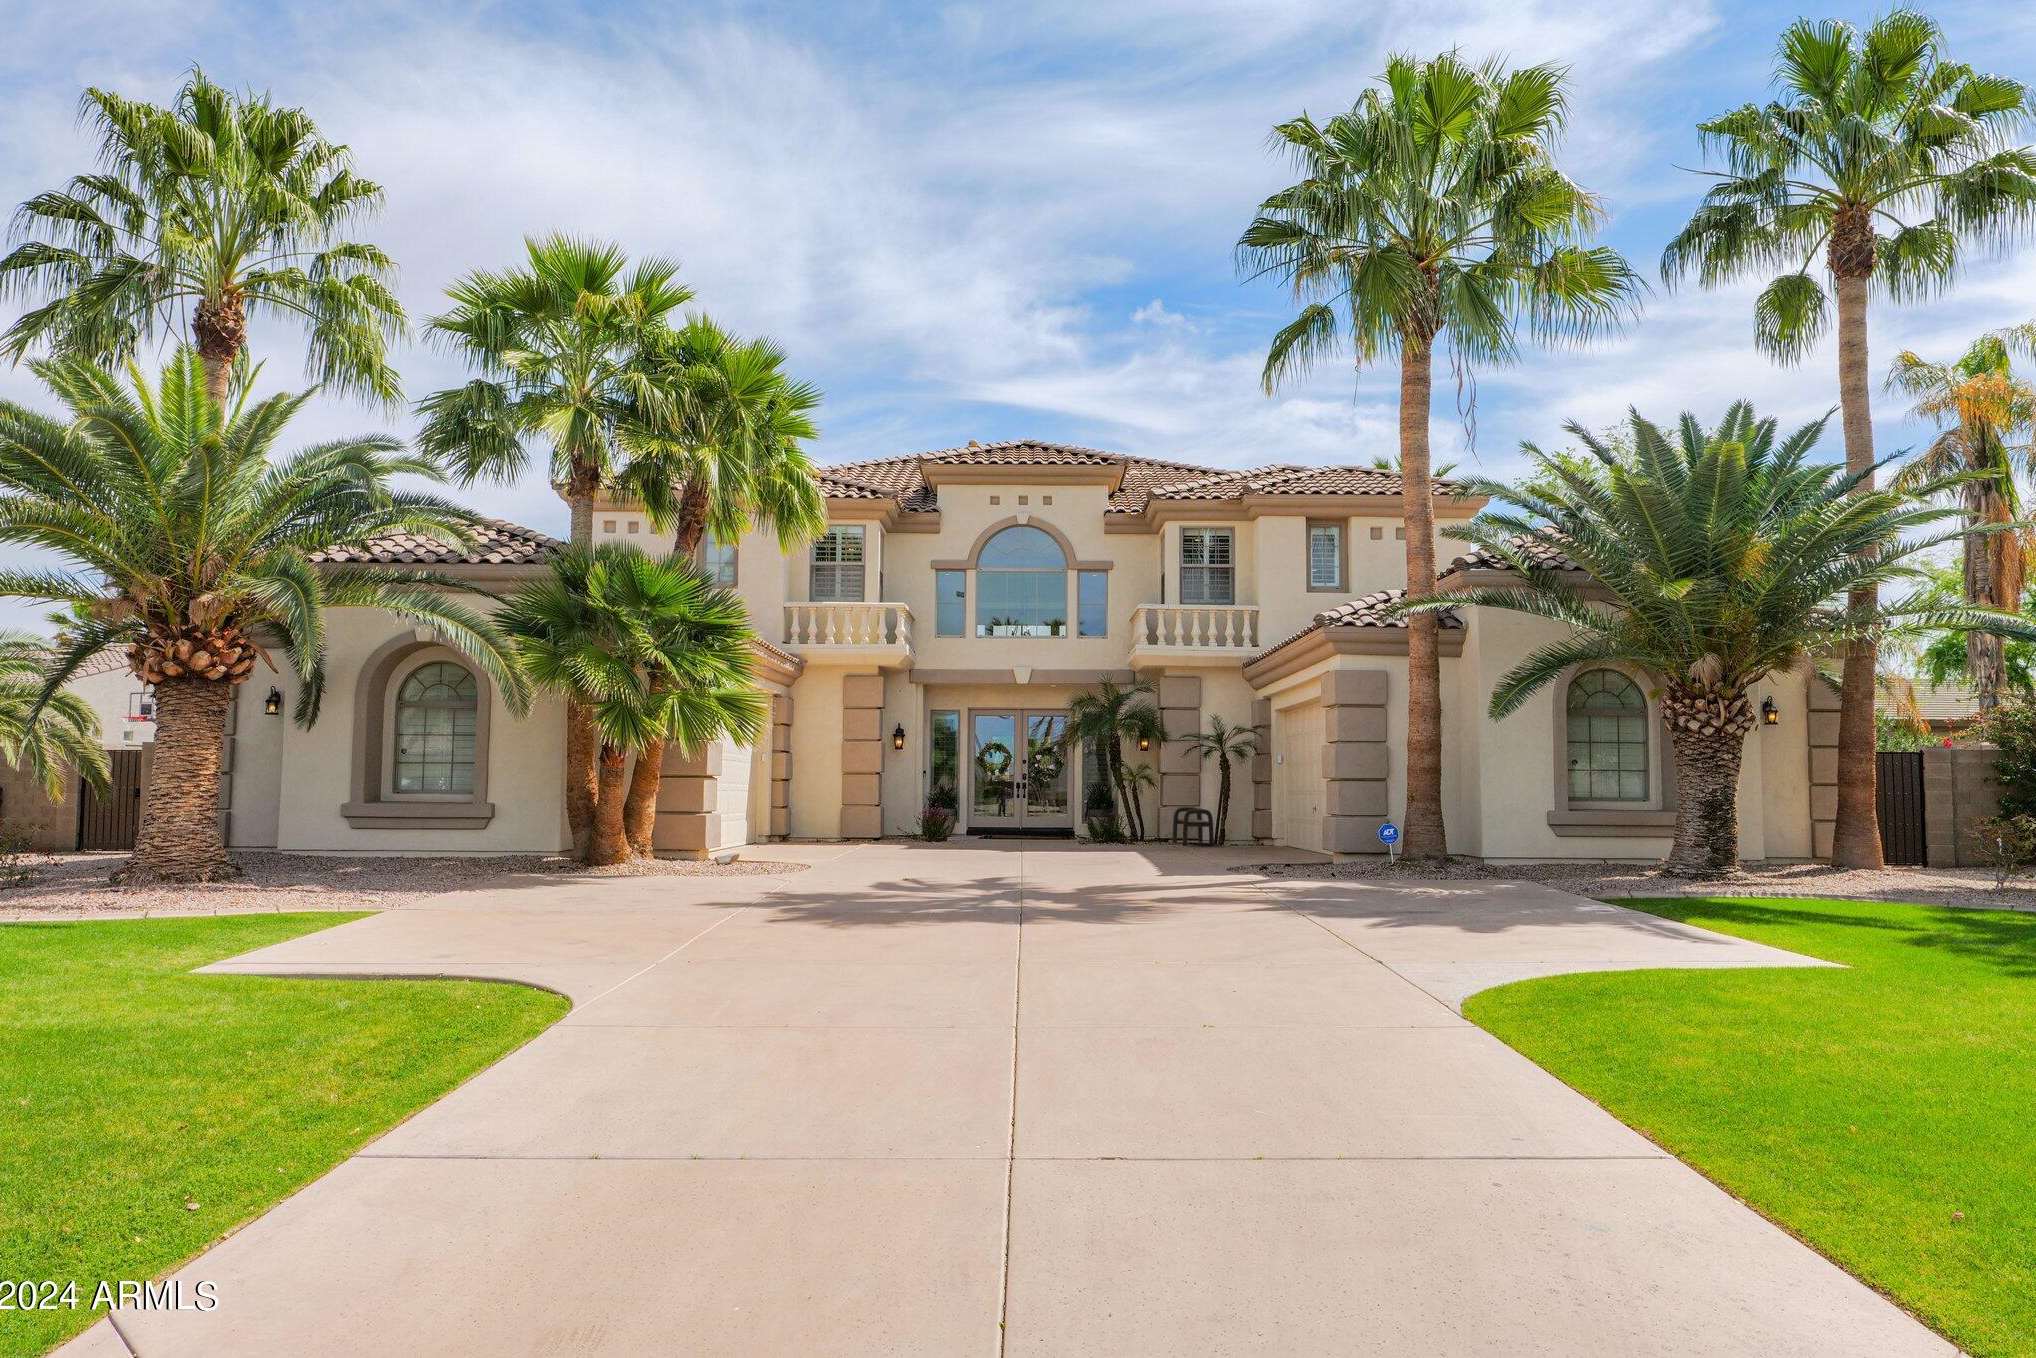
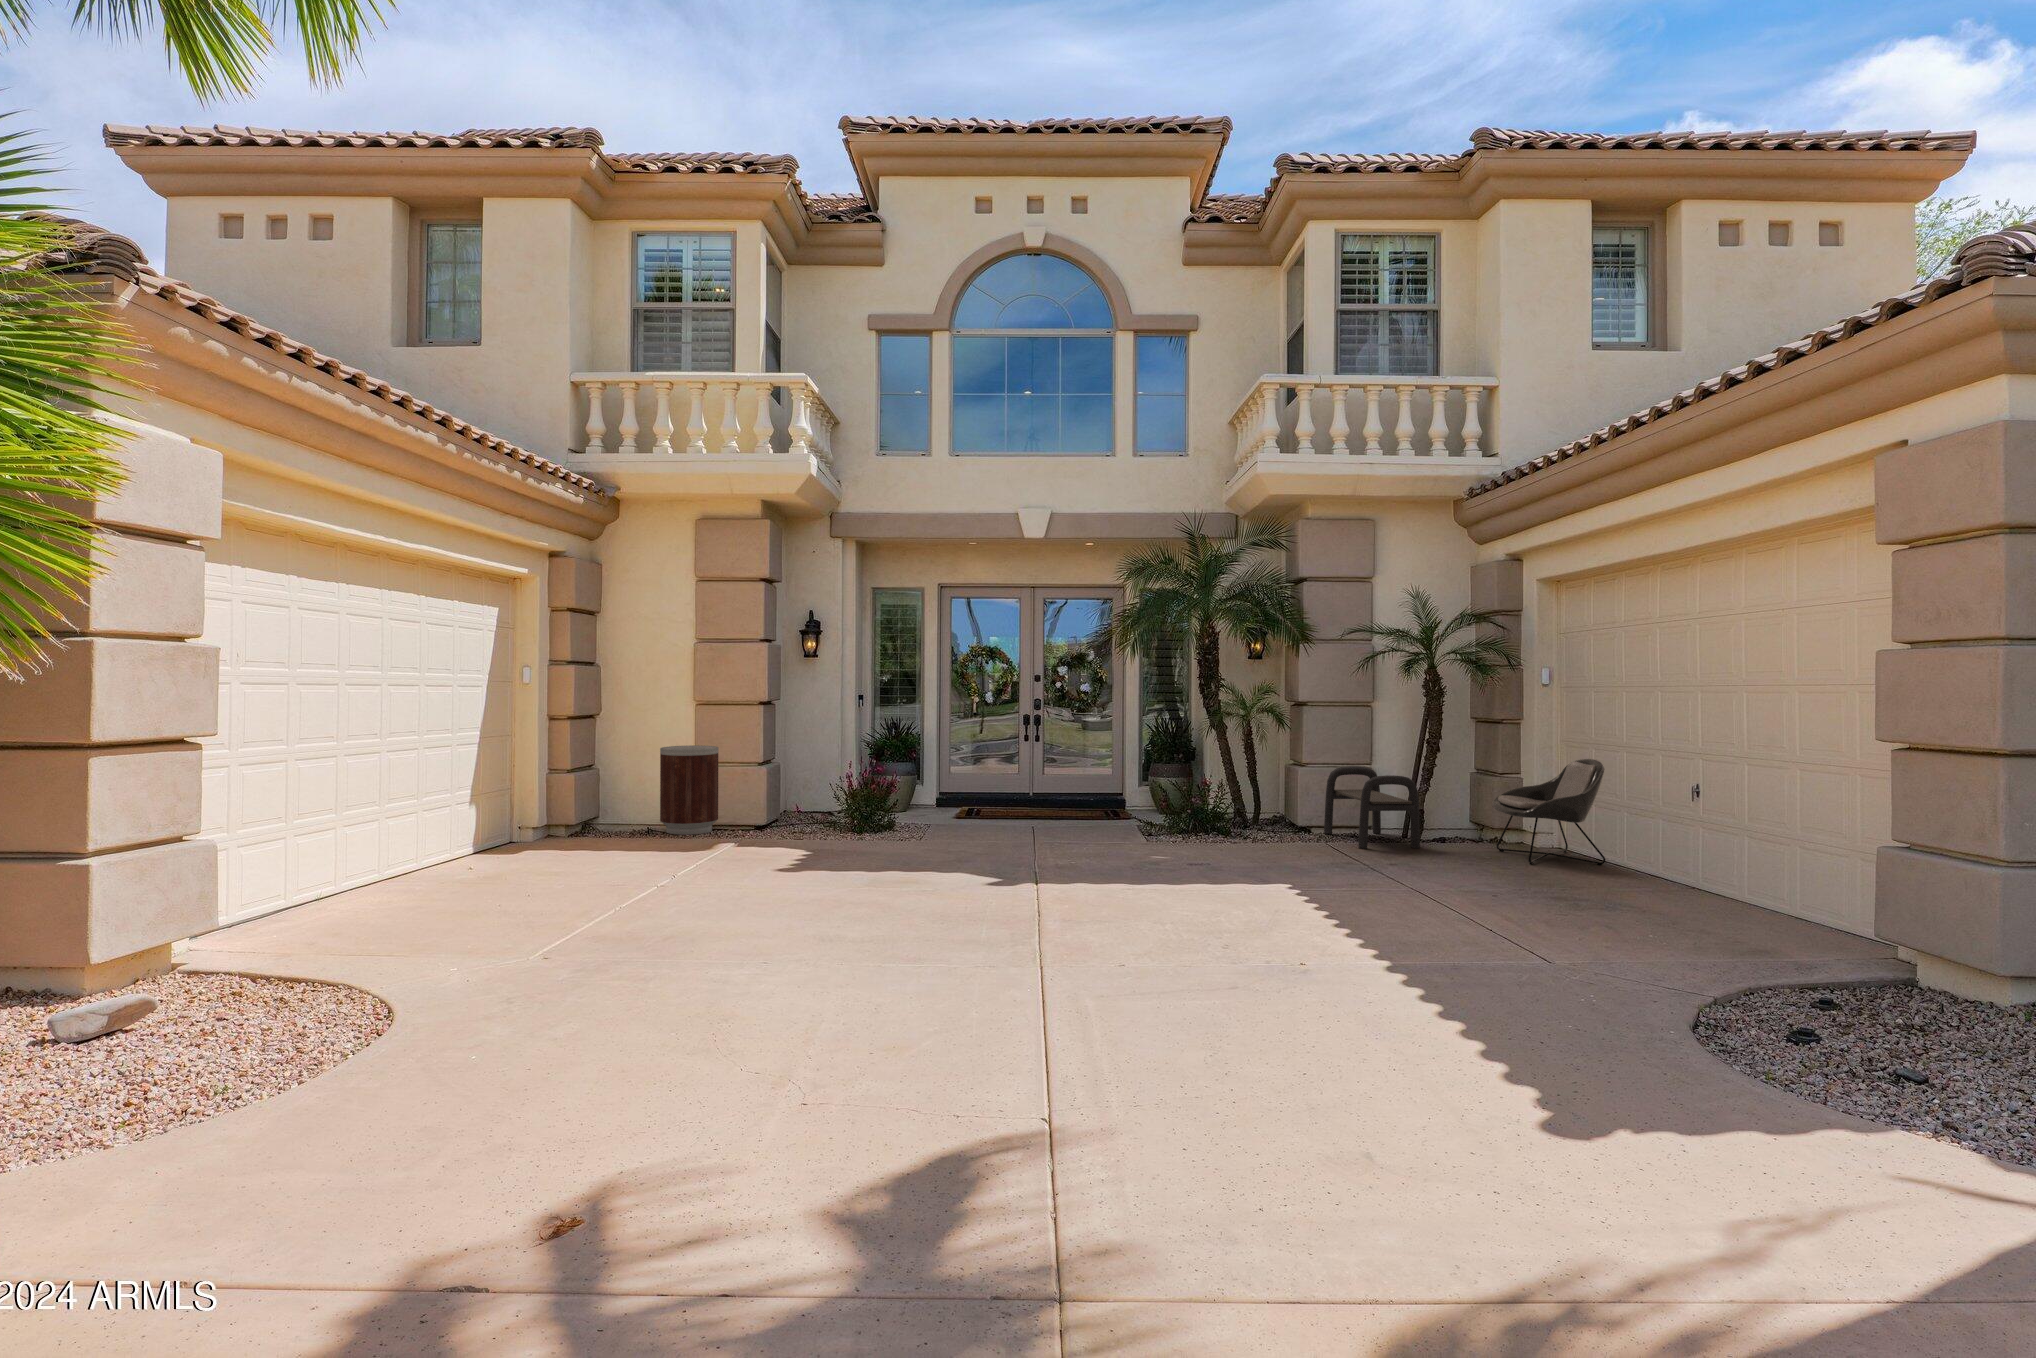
trash can: none [827,796,857,841] -> present [660,745,719,835]
lounge chair: none [1247,799,1293,849] -> present [1492,759,1605,866]

